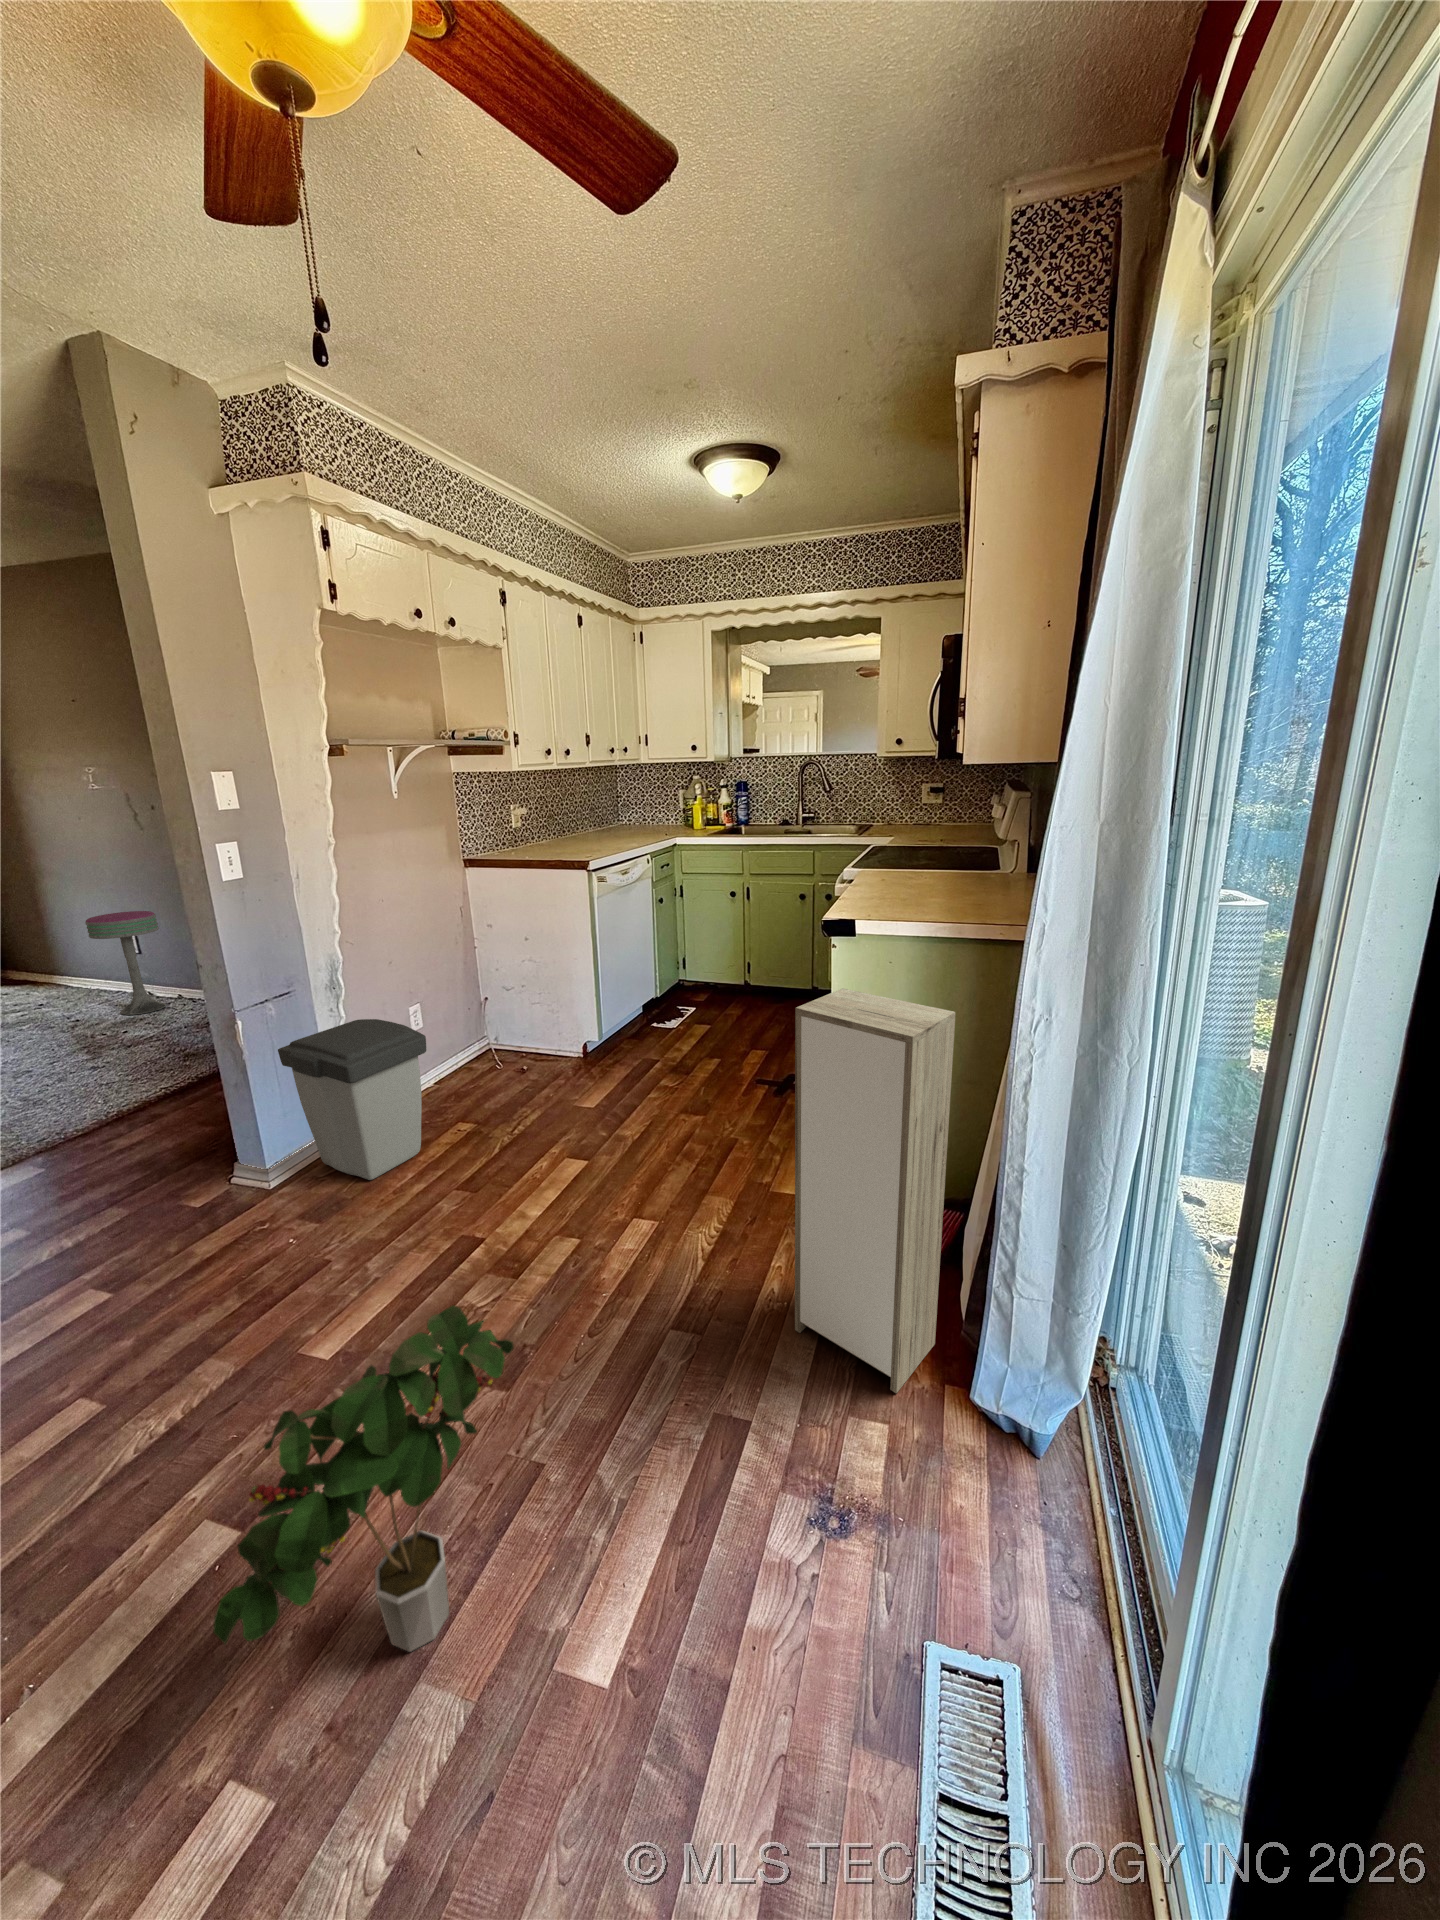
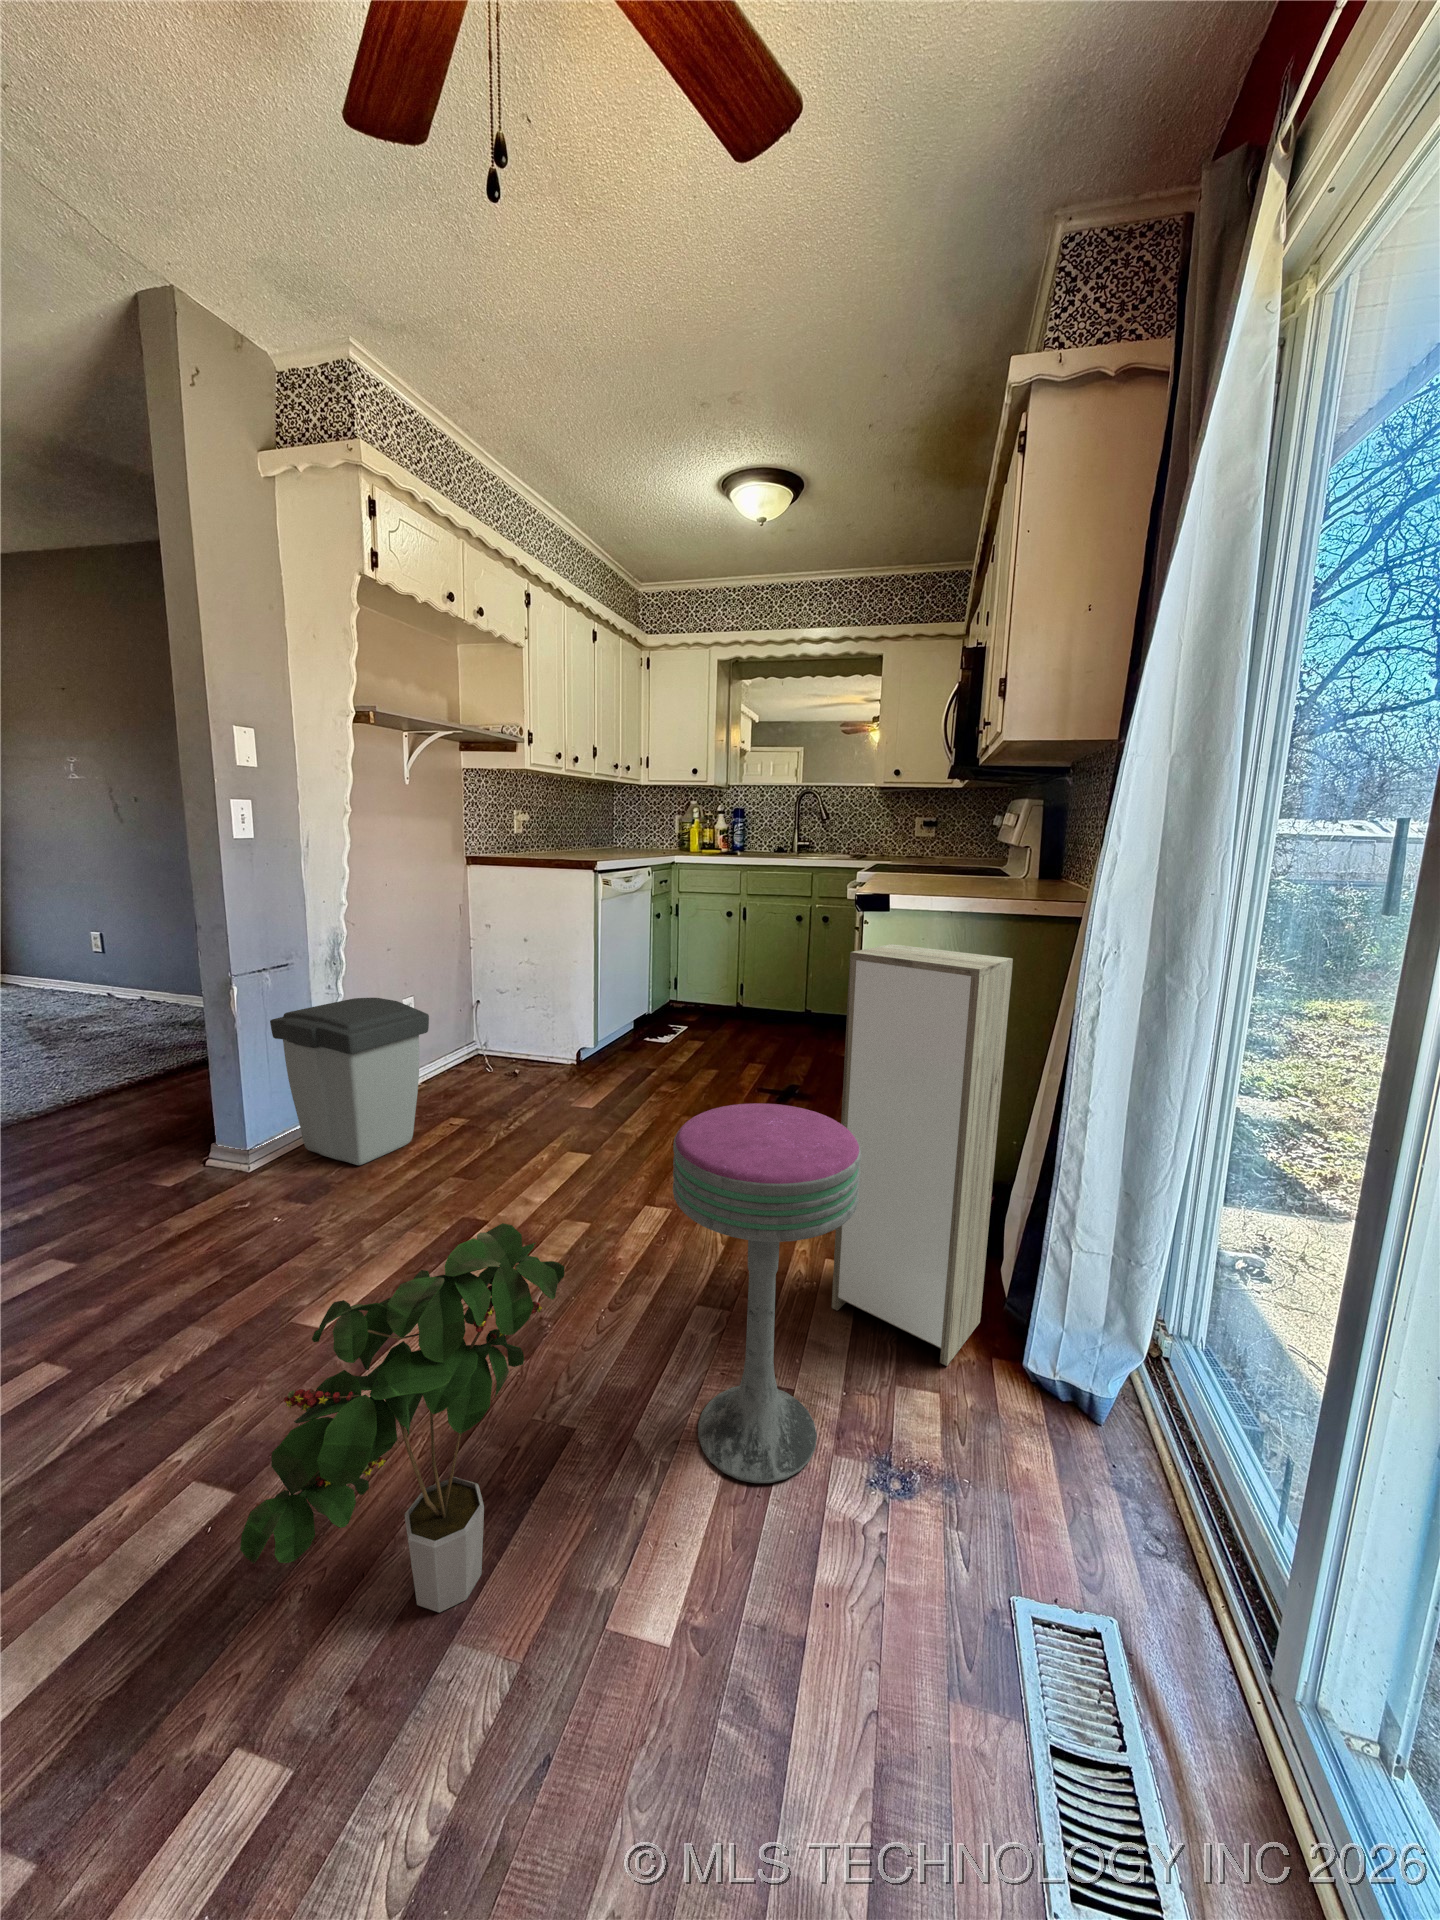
bar stool: present [85,911,166,1015] -> present [673,1103,861,1483]

